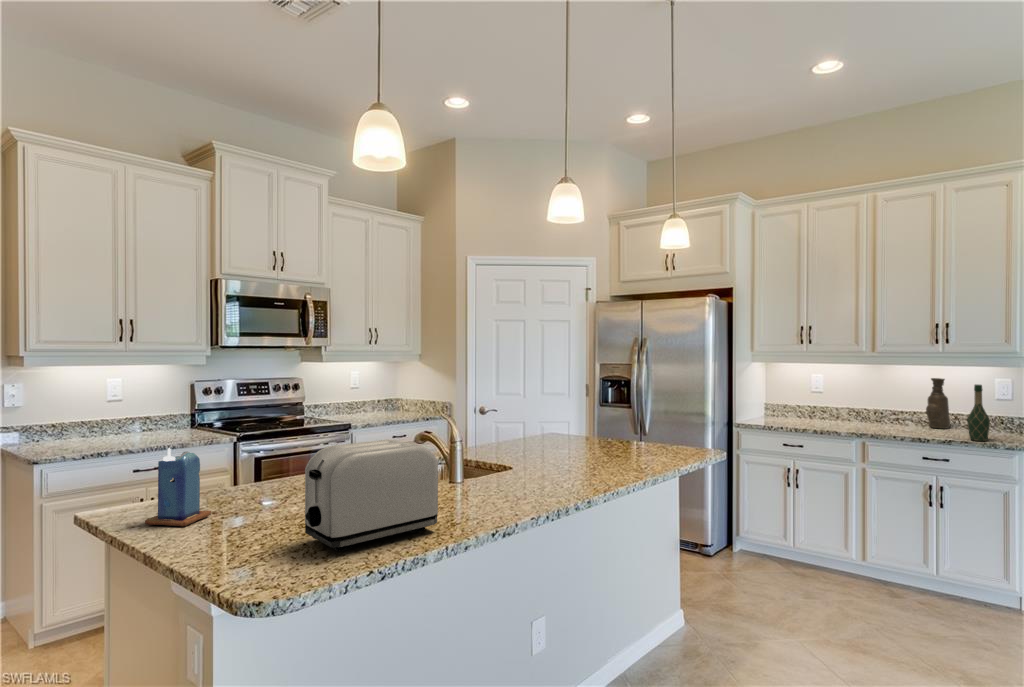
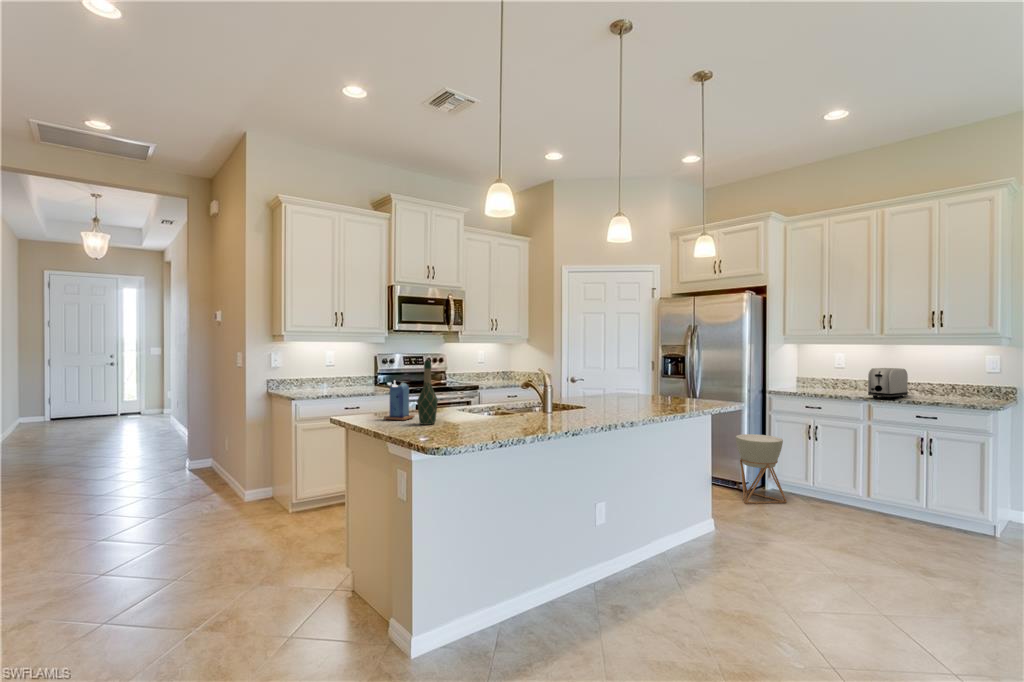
vase: present [926,378,950,428] -> none [926,356,946,396]
wine bottle: present [967,384,990,441] -> present [417,361,438,425]
toaster: present [305,440,438,551] -> present [868,368,908,399]
planter: none [700,481,765,577] -> present [736,434,787,504]

